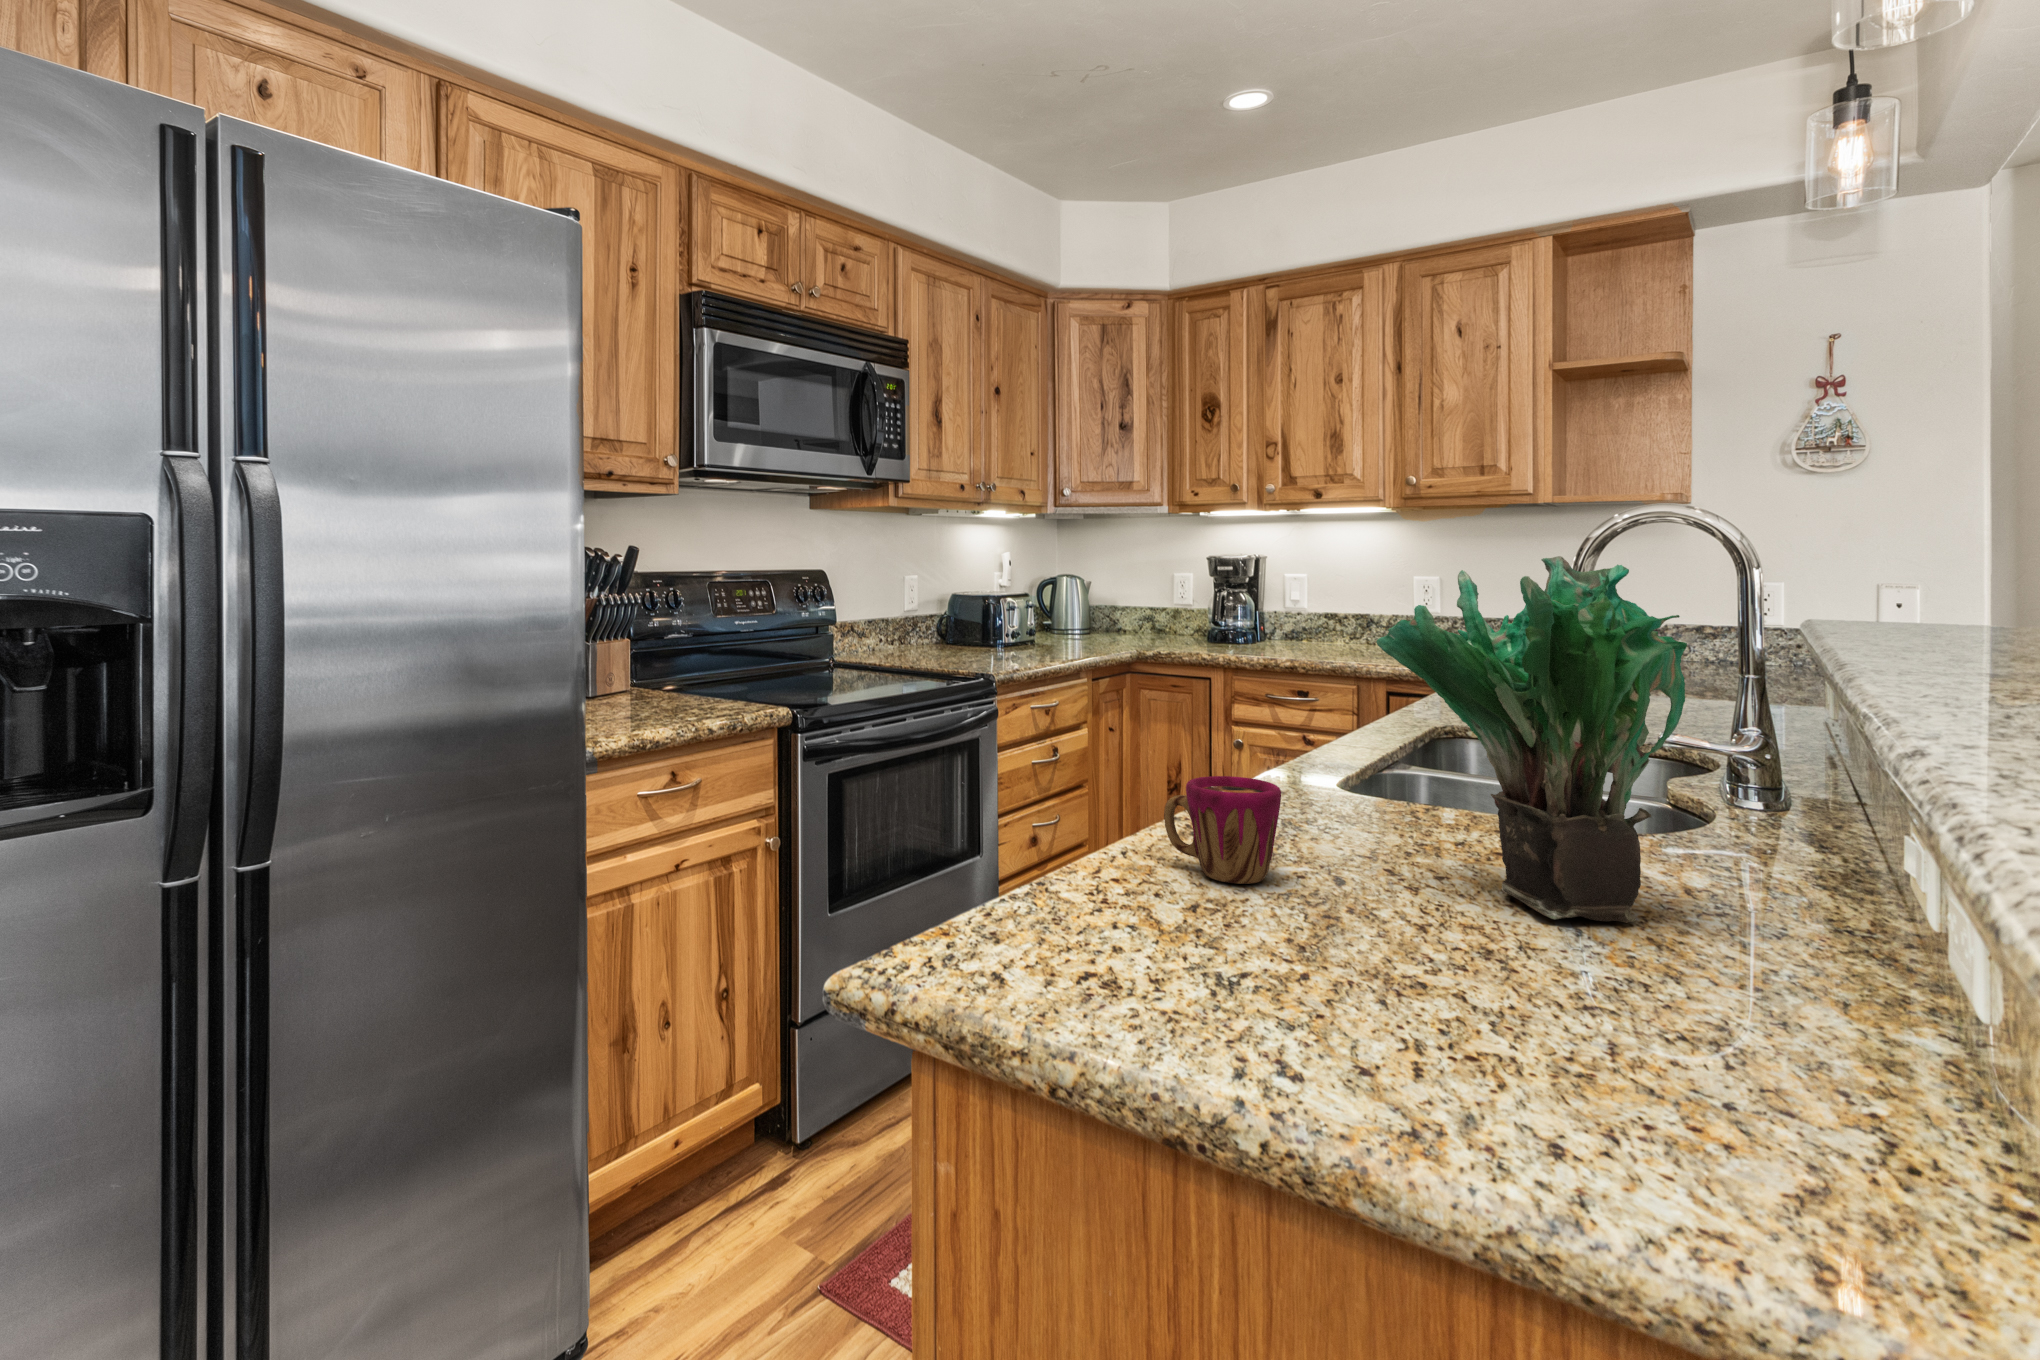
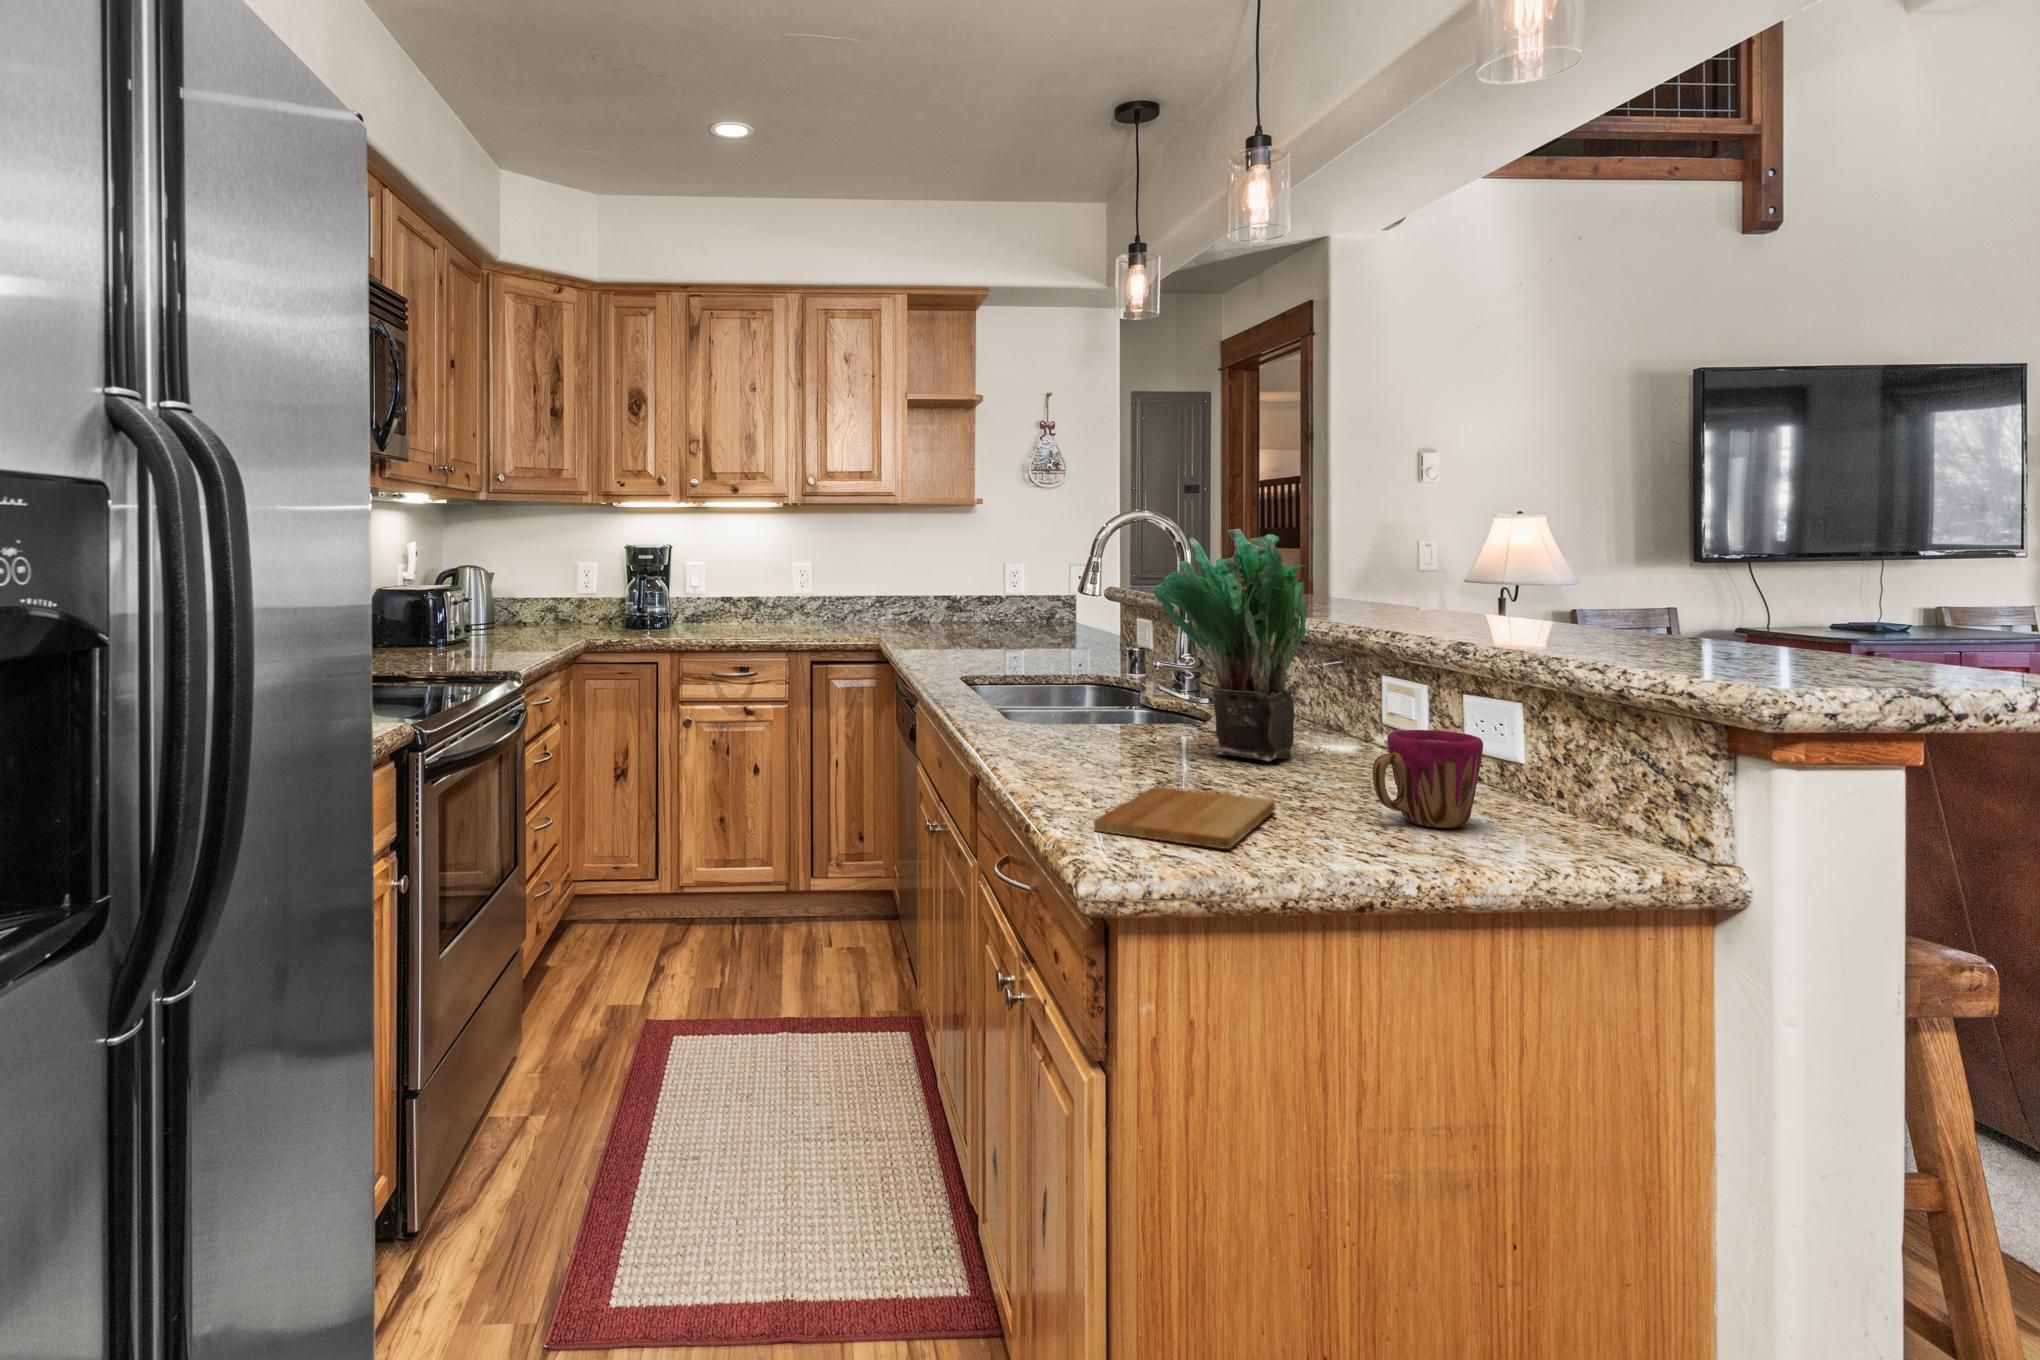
cup: present [1164,776,1281,884] -> present [1372,730,1483,828]
cutting board: none [1016,911,1325,1008] -> present [1094,787,1276,849]

